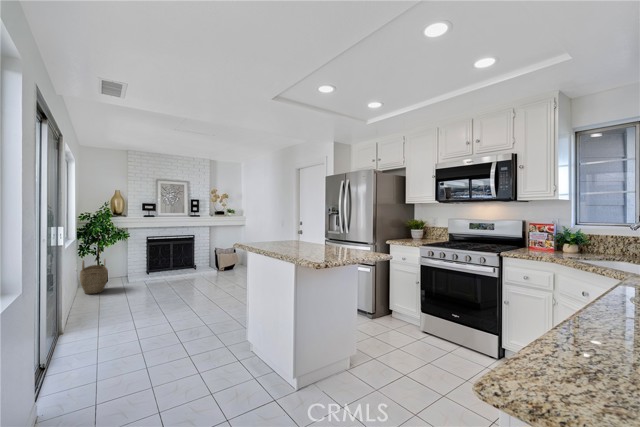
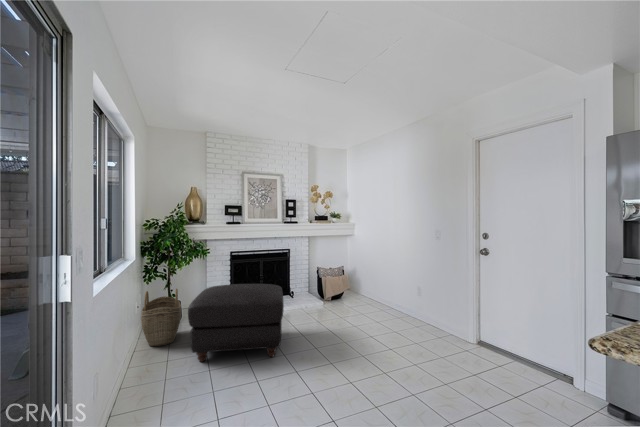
ottoman: none [113,255,179,298] -> present [188,284,284,362]

